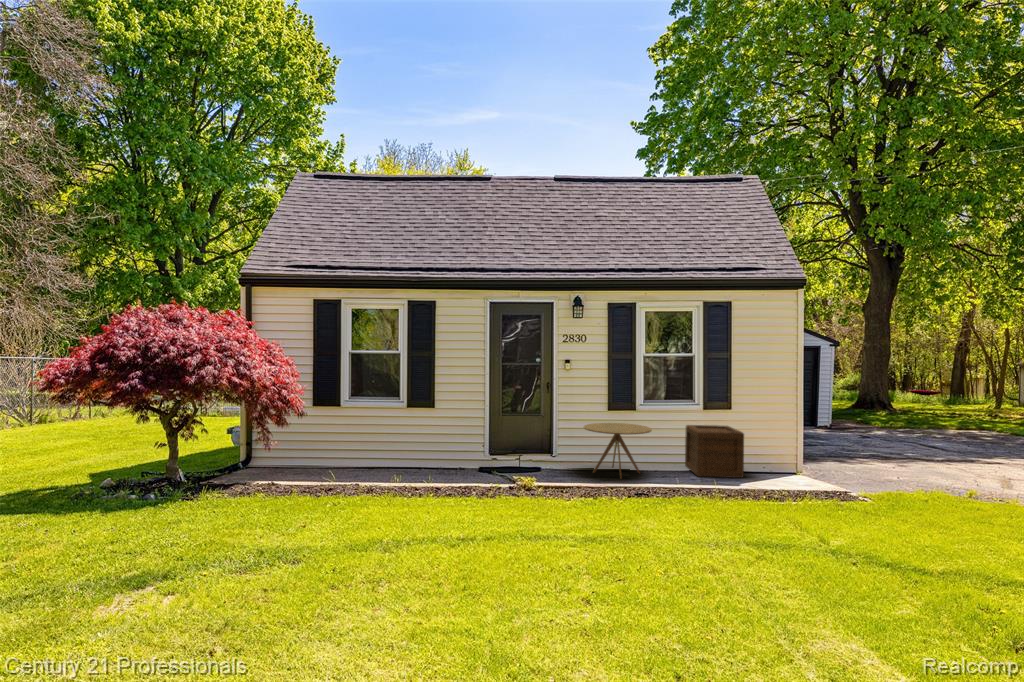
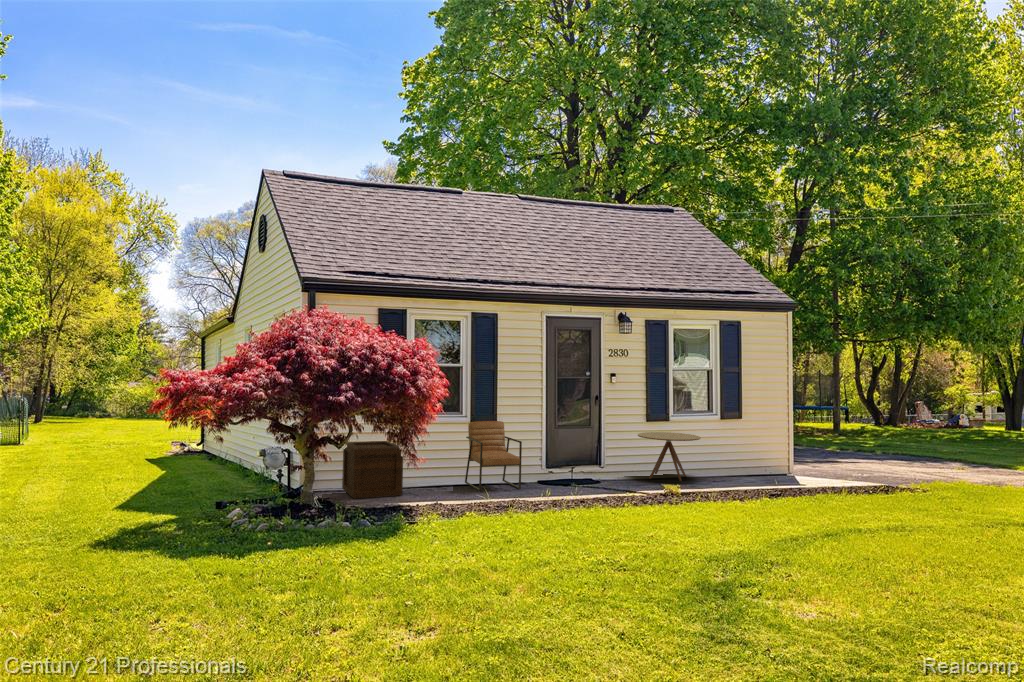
chair: none [390,405,440,474] -> present [465,421,522,491]
wooden crate: present [685,425,744,478] -> present [342,441,403,499]

